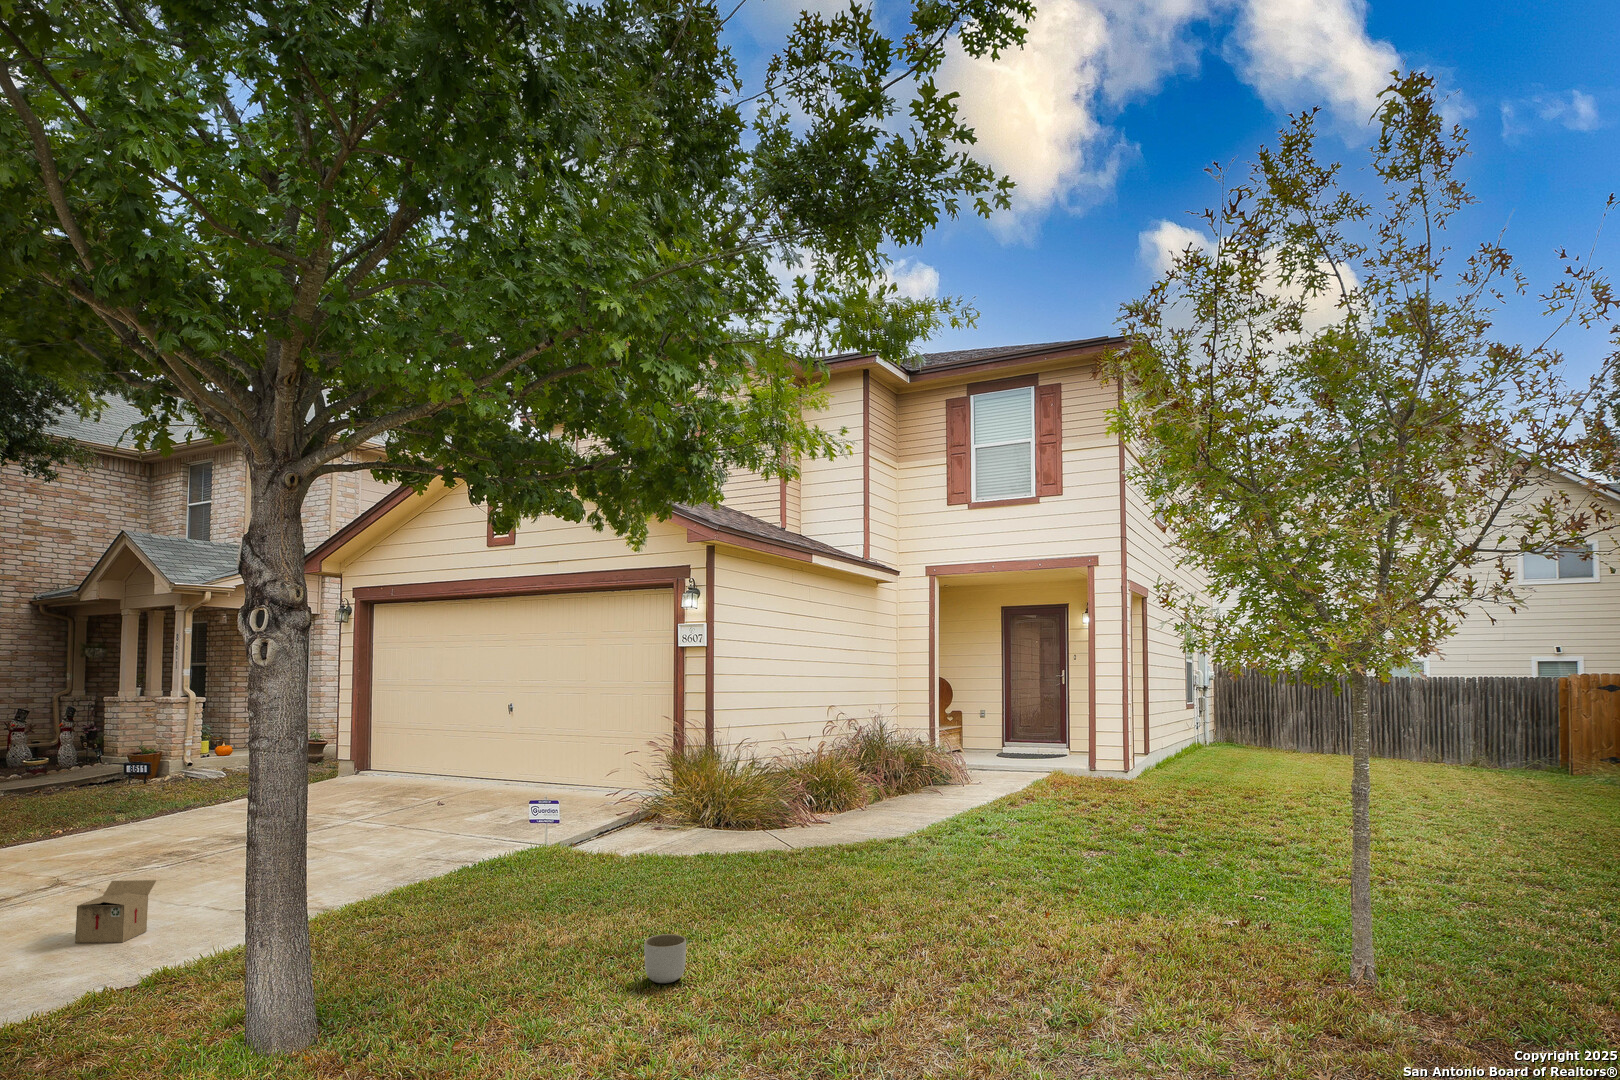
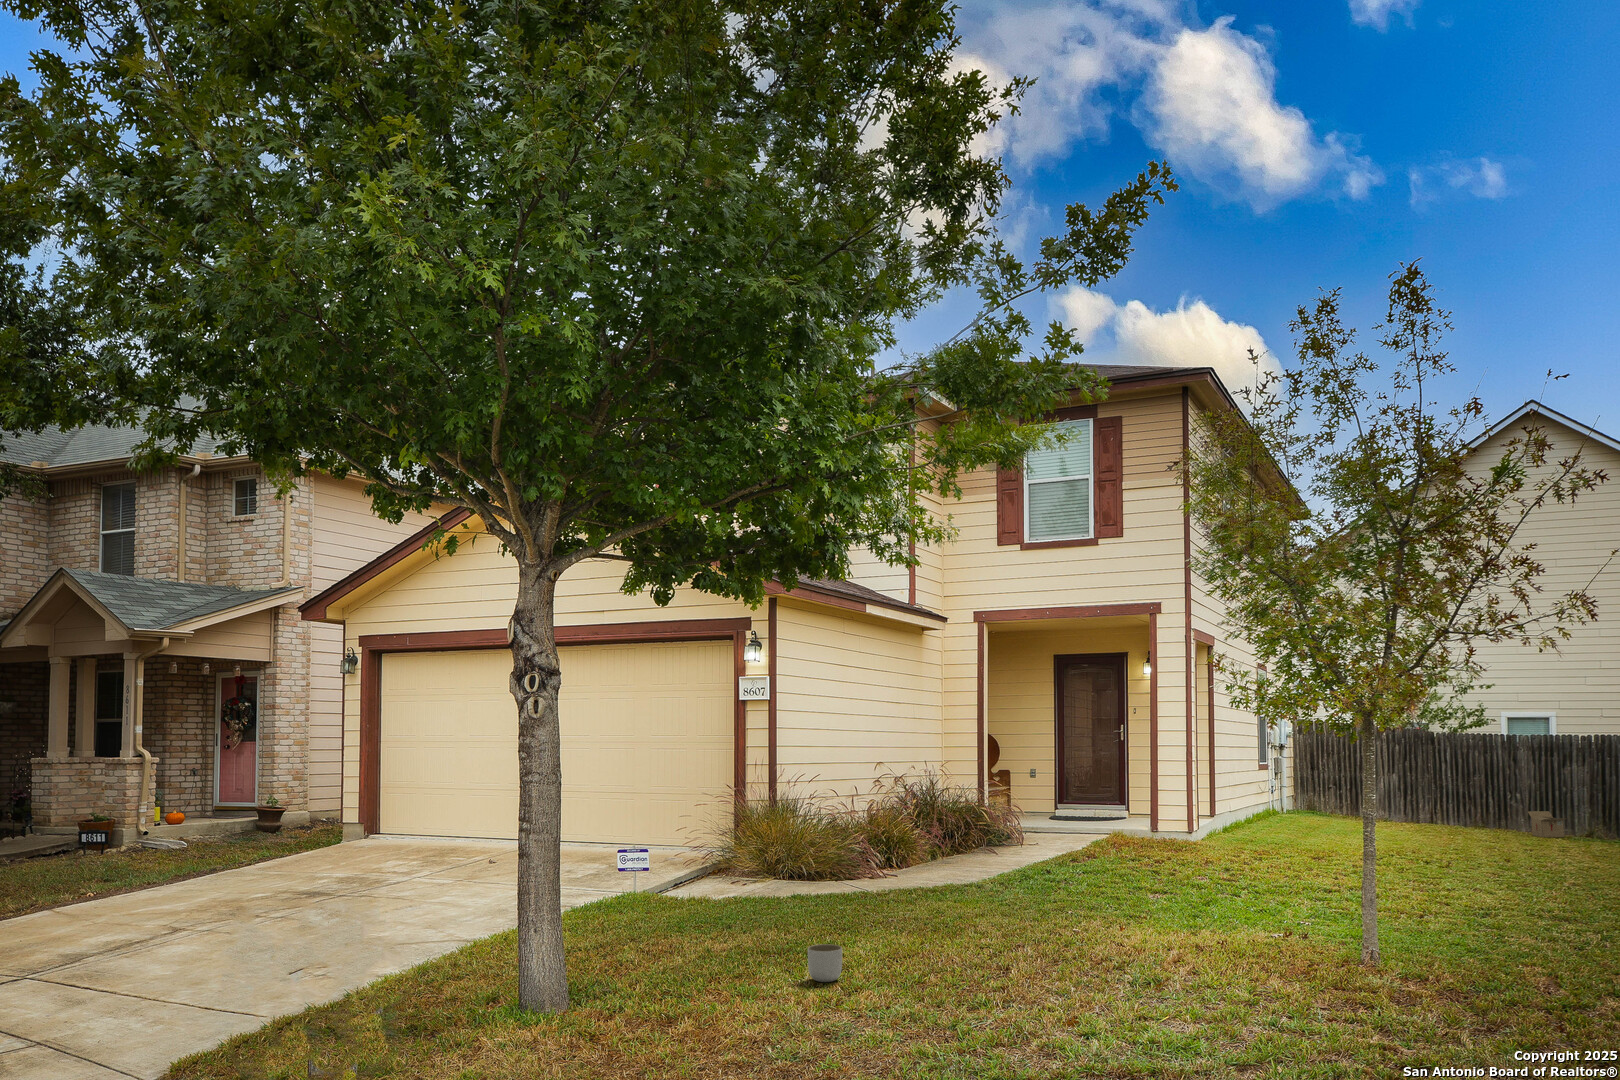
cardboard box: present [75,880,156,943] -> present [1528,811,1566,837]

